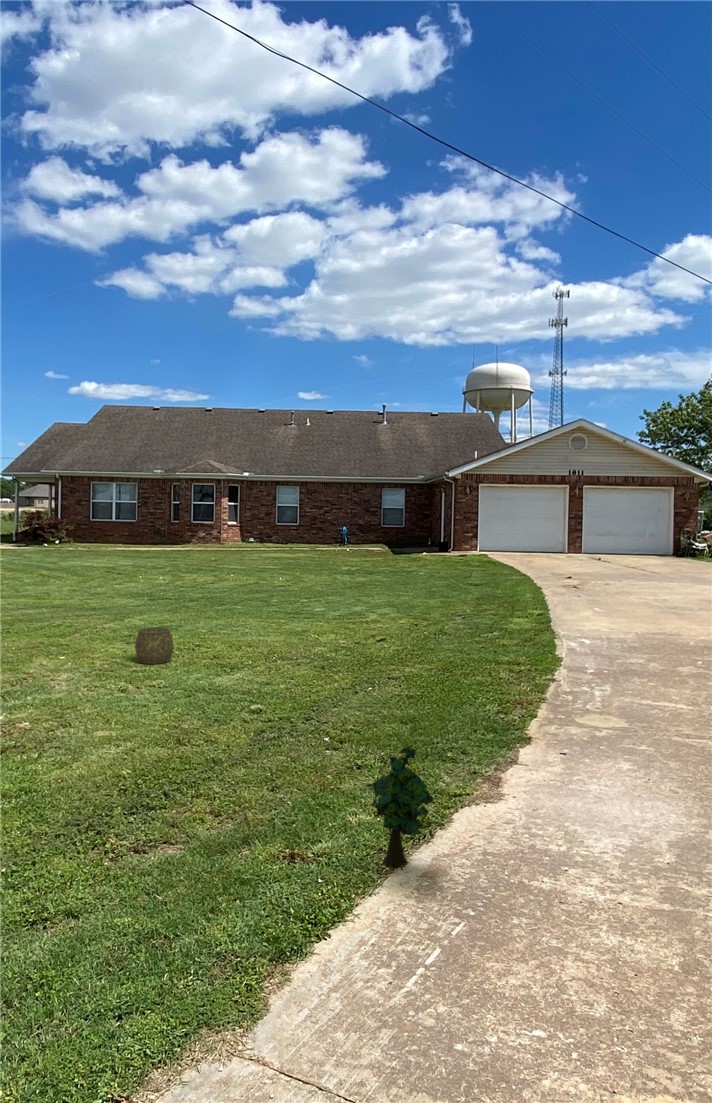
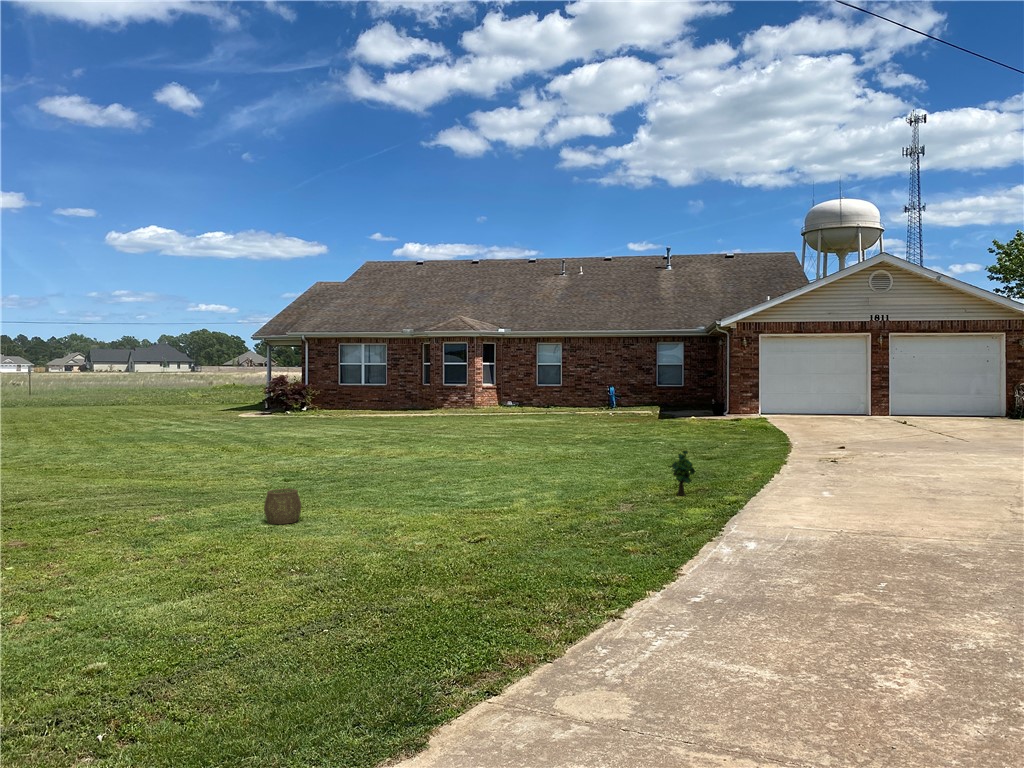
decorative plant: present [365,748,434,867] -> present [670,451,696,496]

